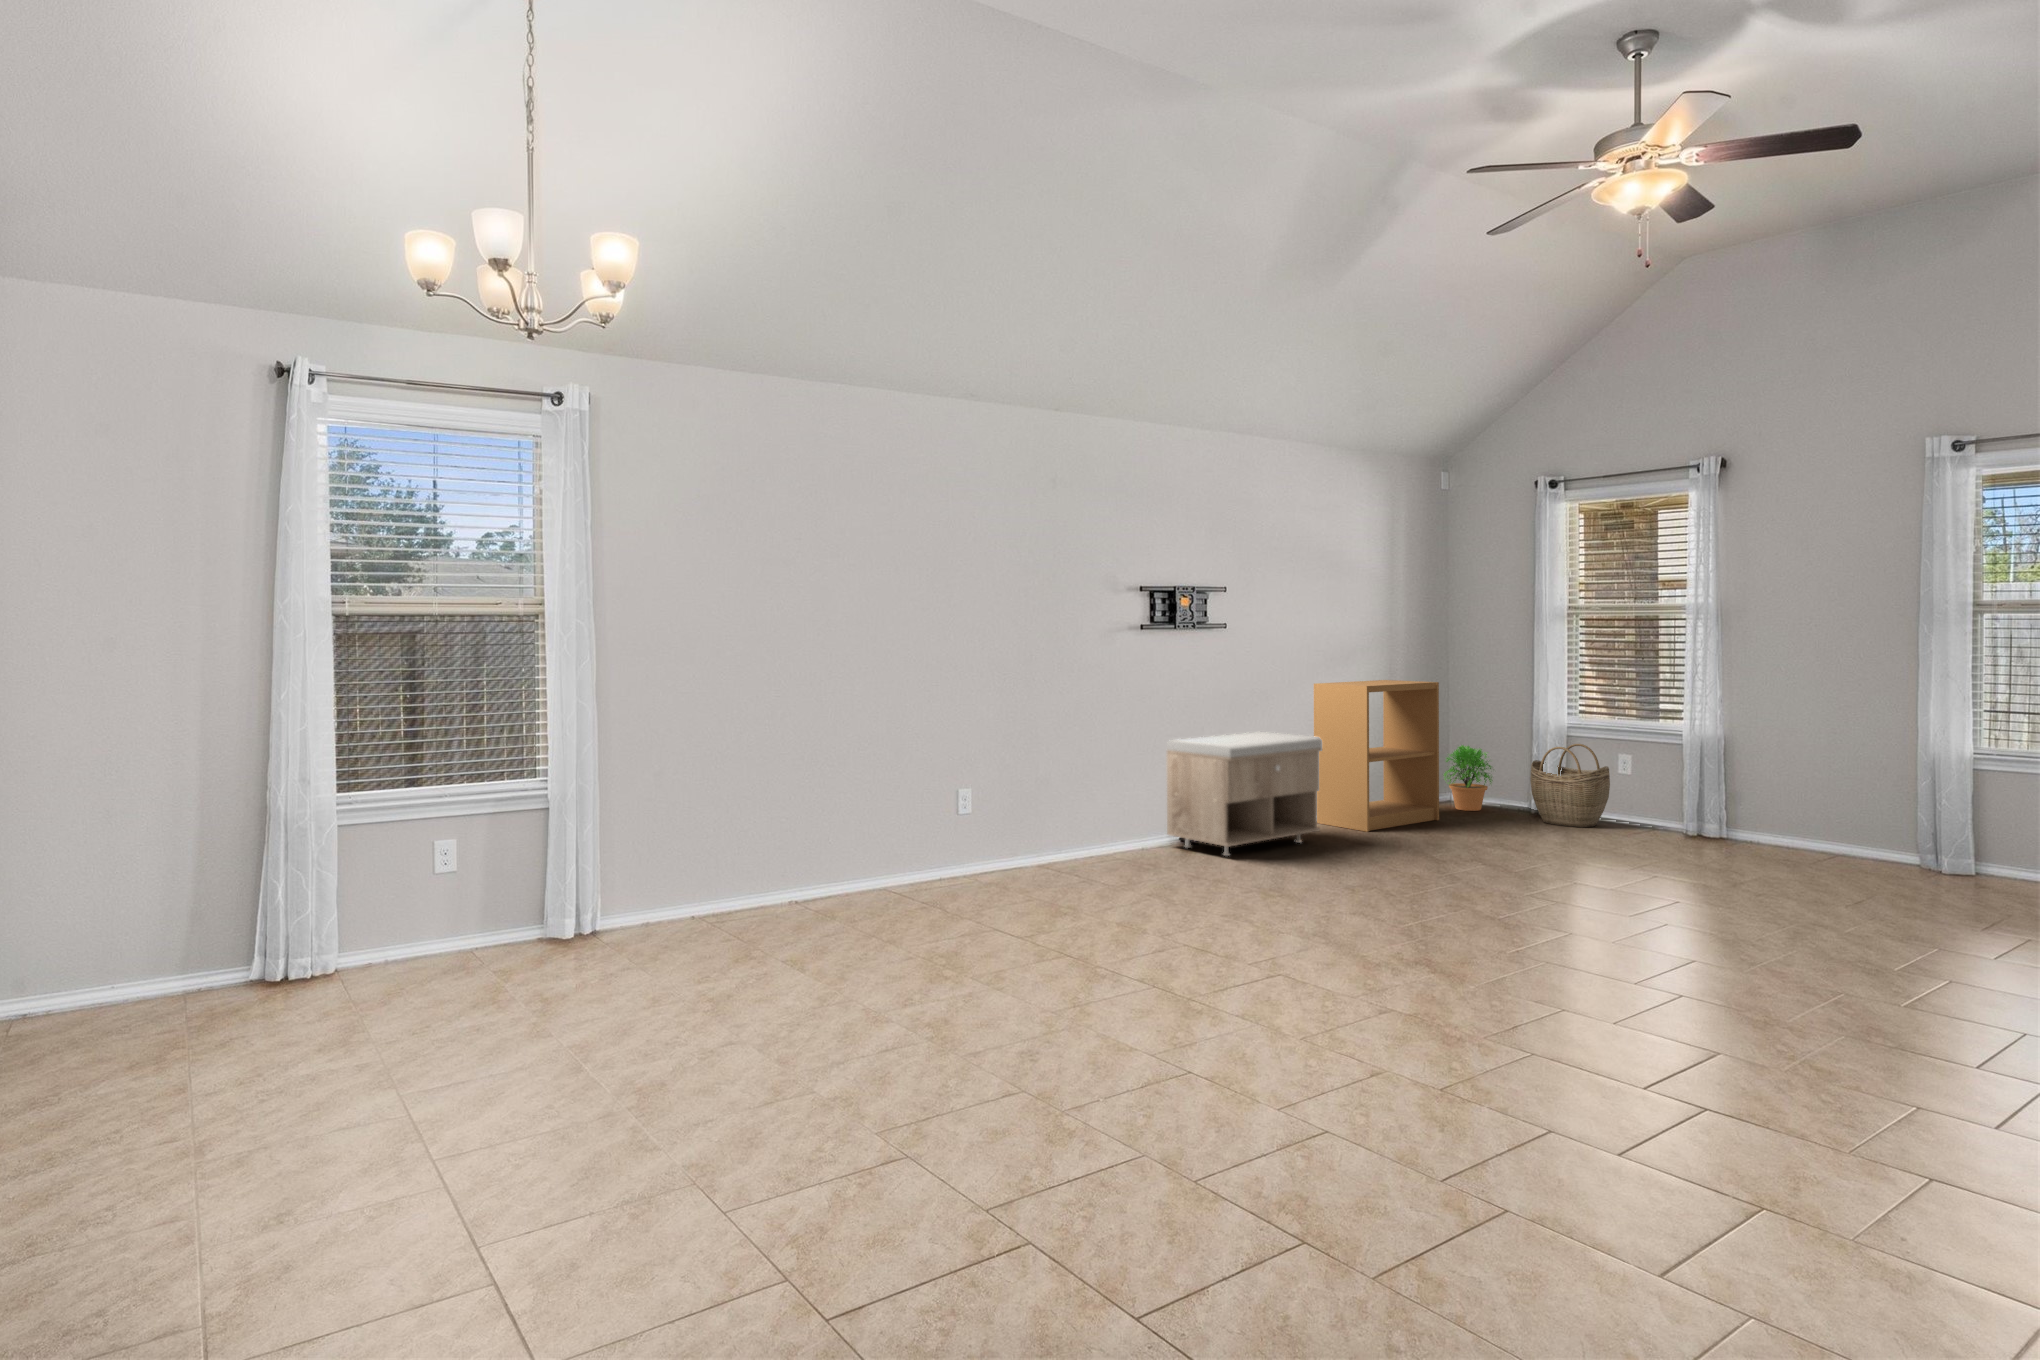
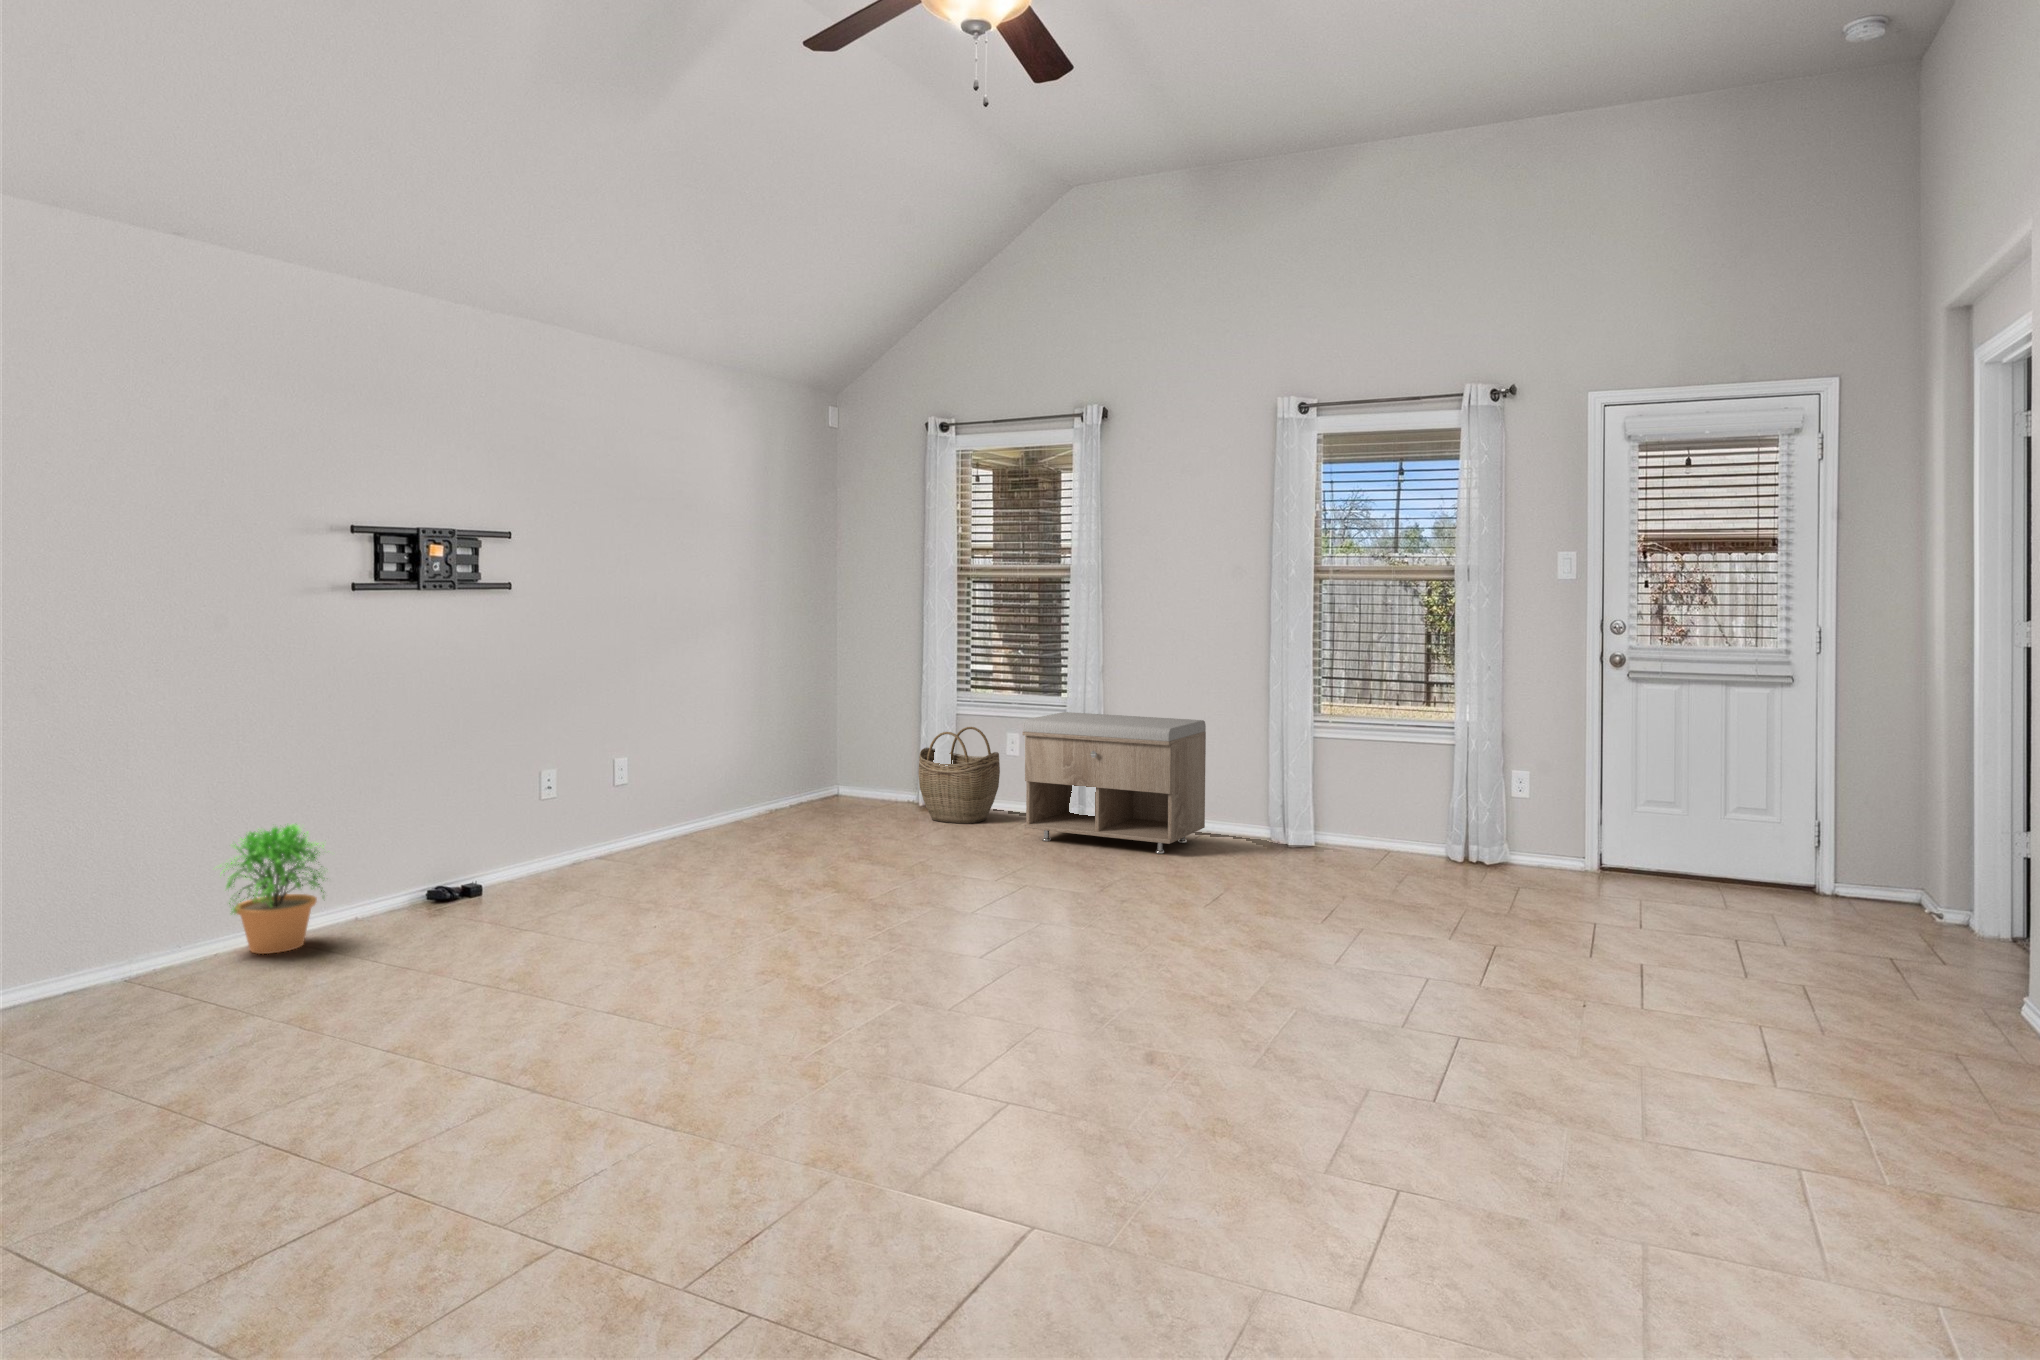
bookshelf: present [1314,680,1439,832] -> none [653,656,815,851]
storage bench: present [1167,732,1323,856] -> present [1023,712,1206,854]
potted plant: present [1444,745,1493,811] -> present [223,824,325,954]

